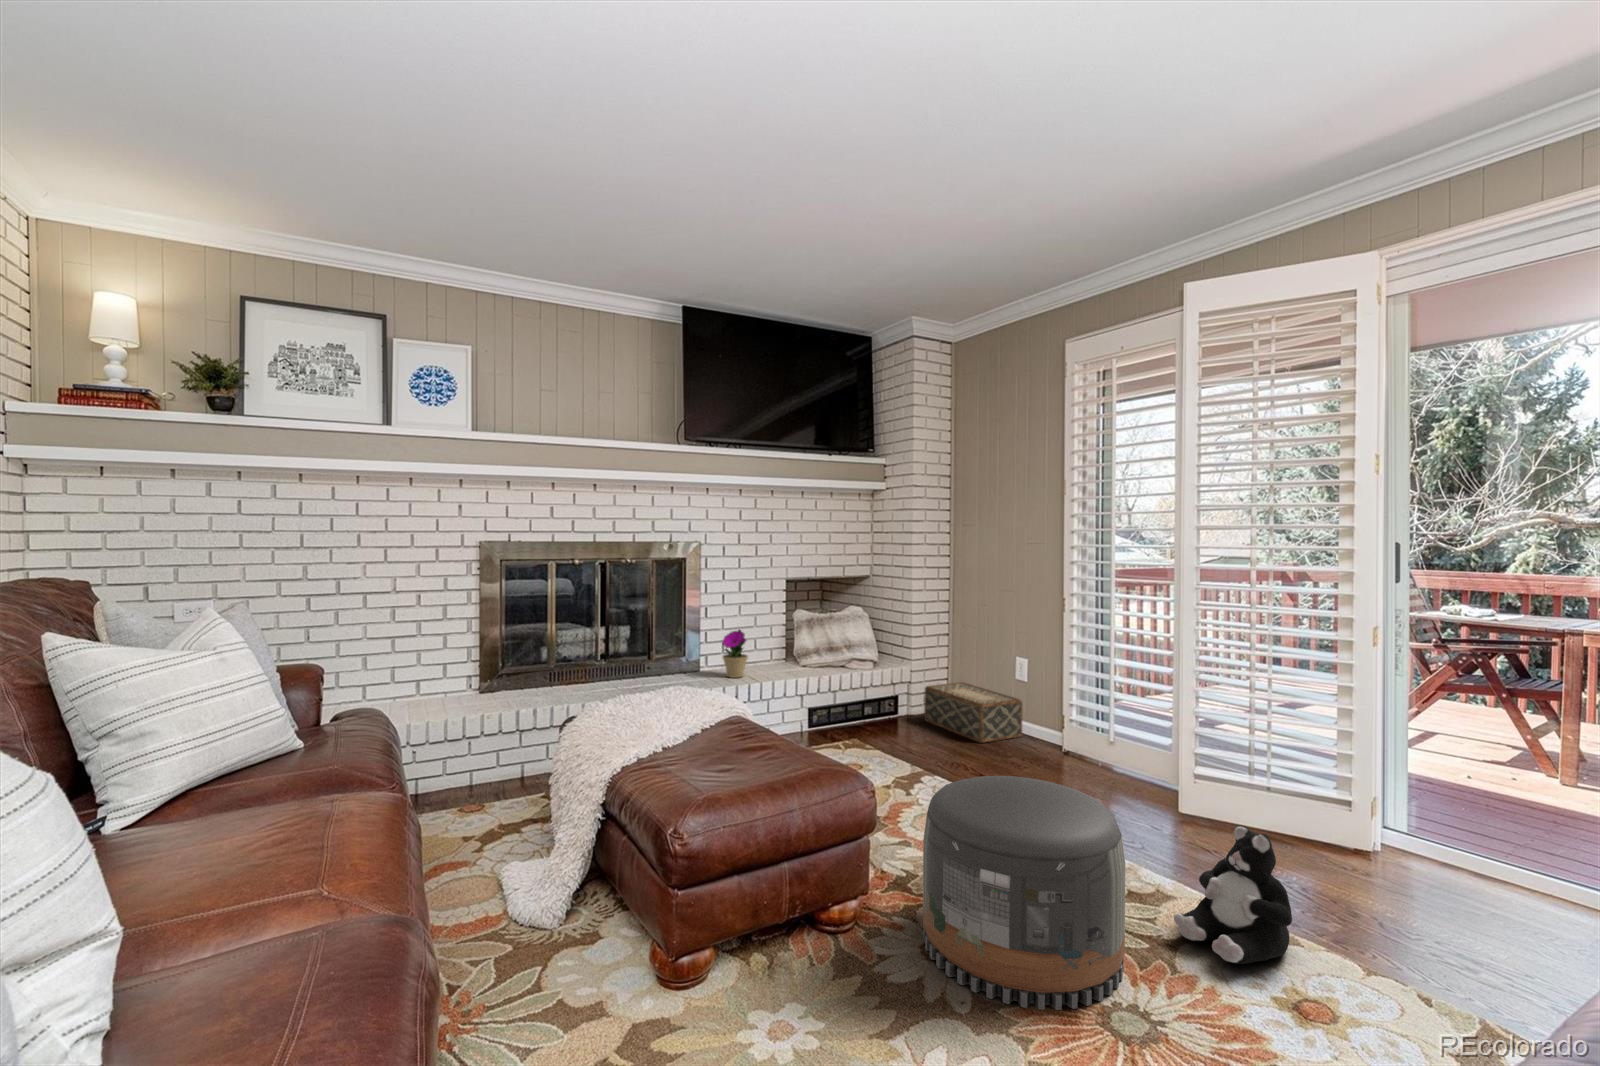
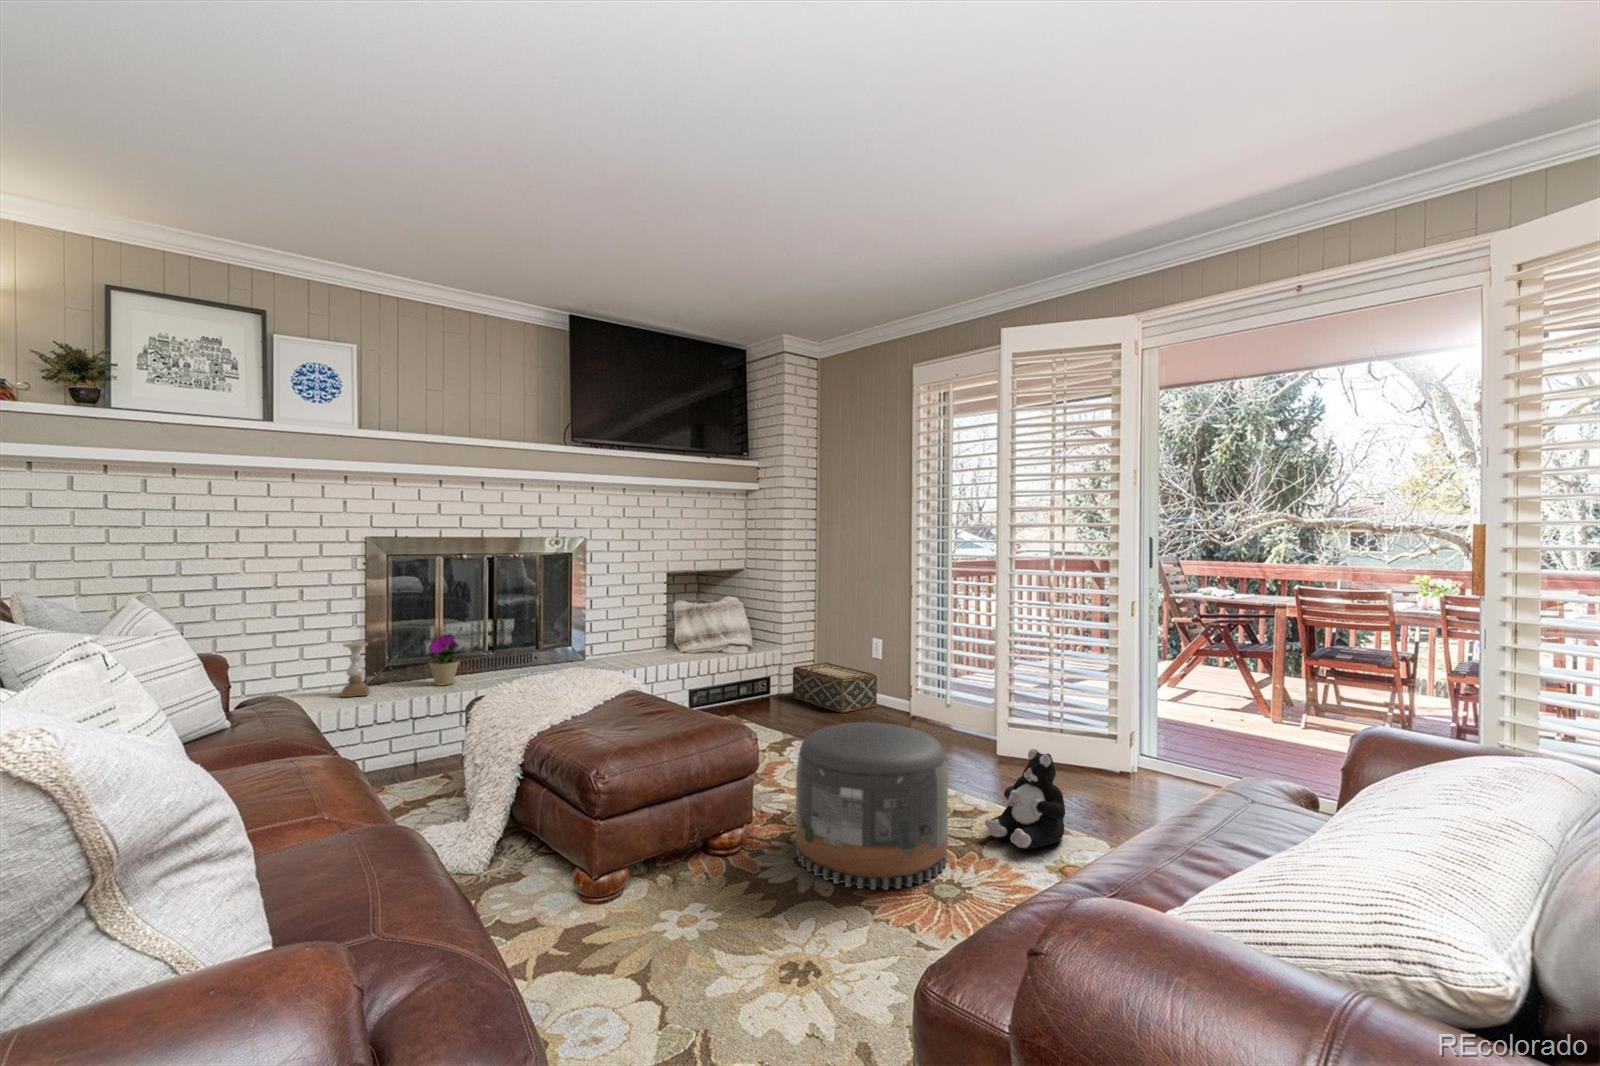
flower pot: present [722,631,748,678] -> present [429,634,460,685]
candle holder: none [451,650,481,706] -> present [340,642,369,697]

